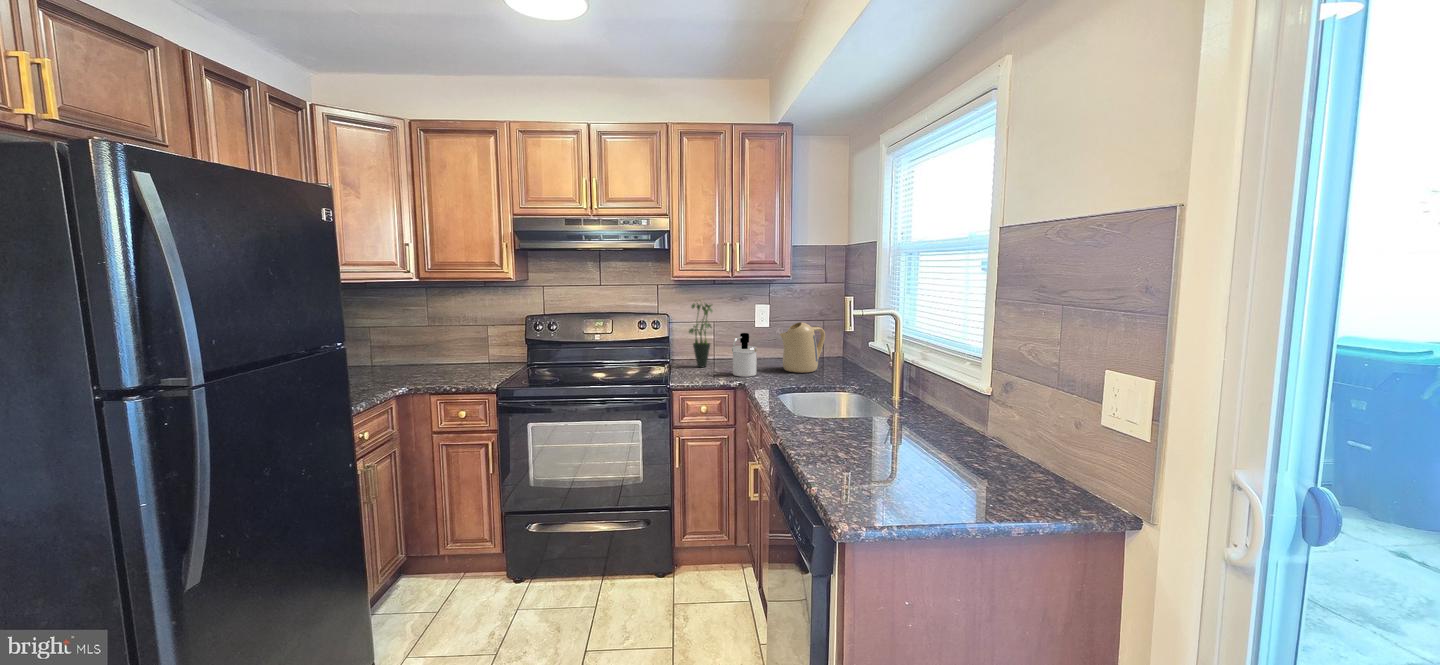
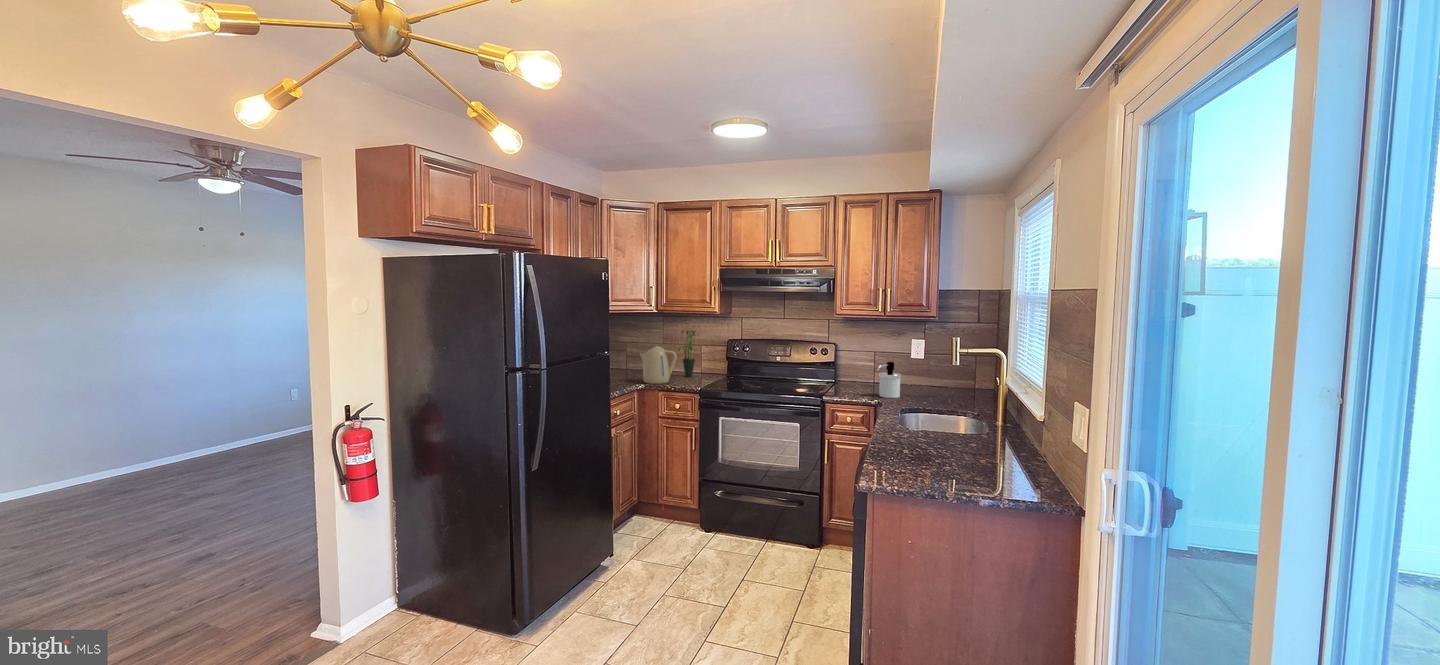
potted plant: present [689,303,712,367] -> present [678,329,699,377]
kettle: present [780,322,825,373] -> present [640,346,677,384]

